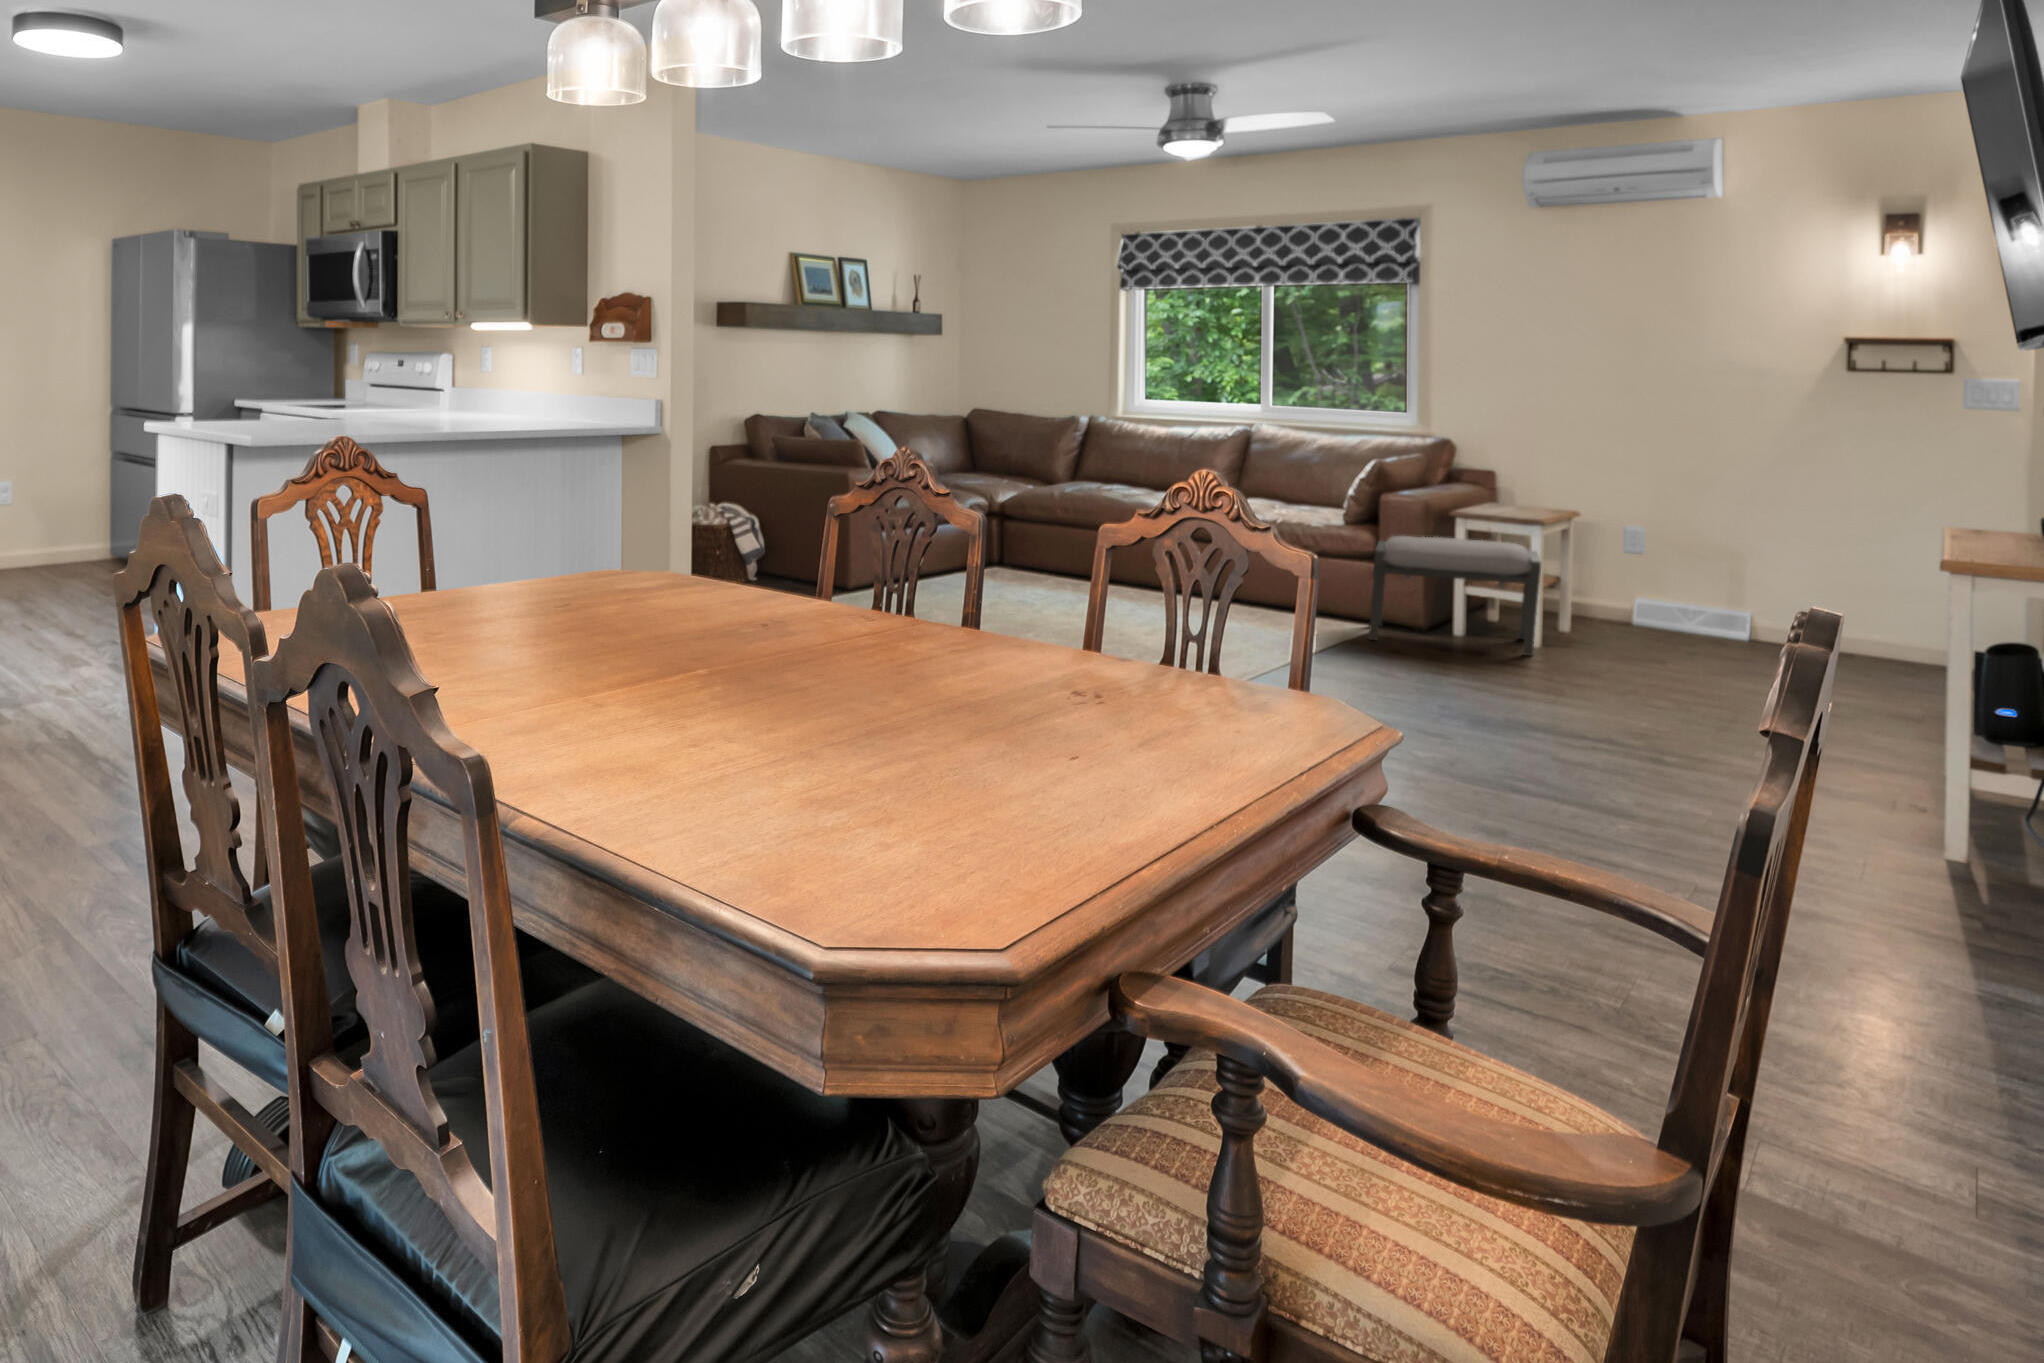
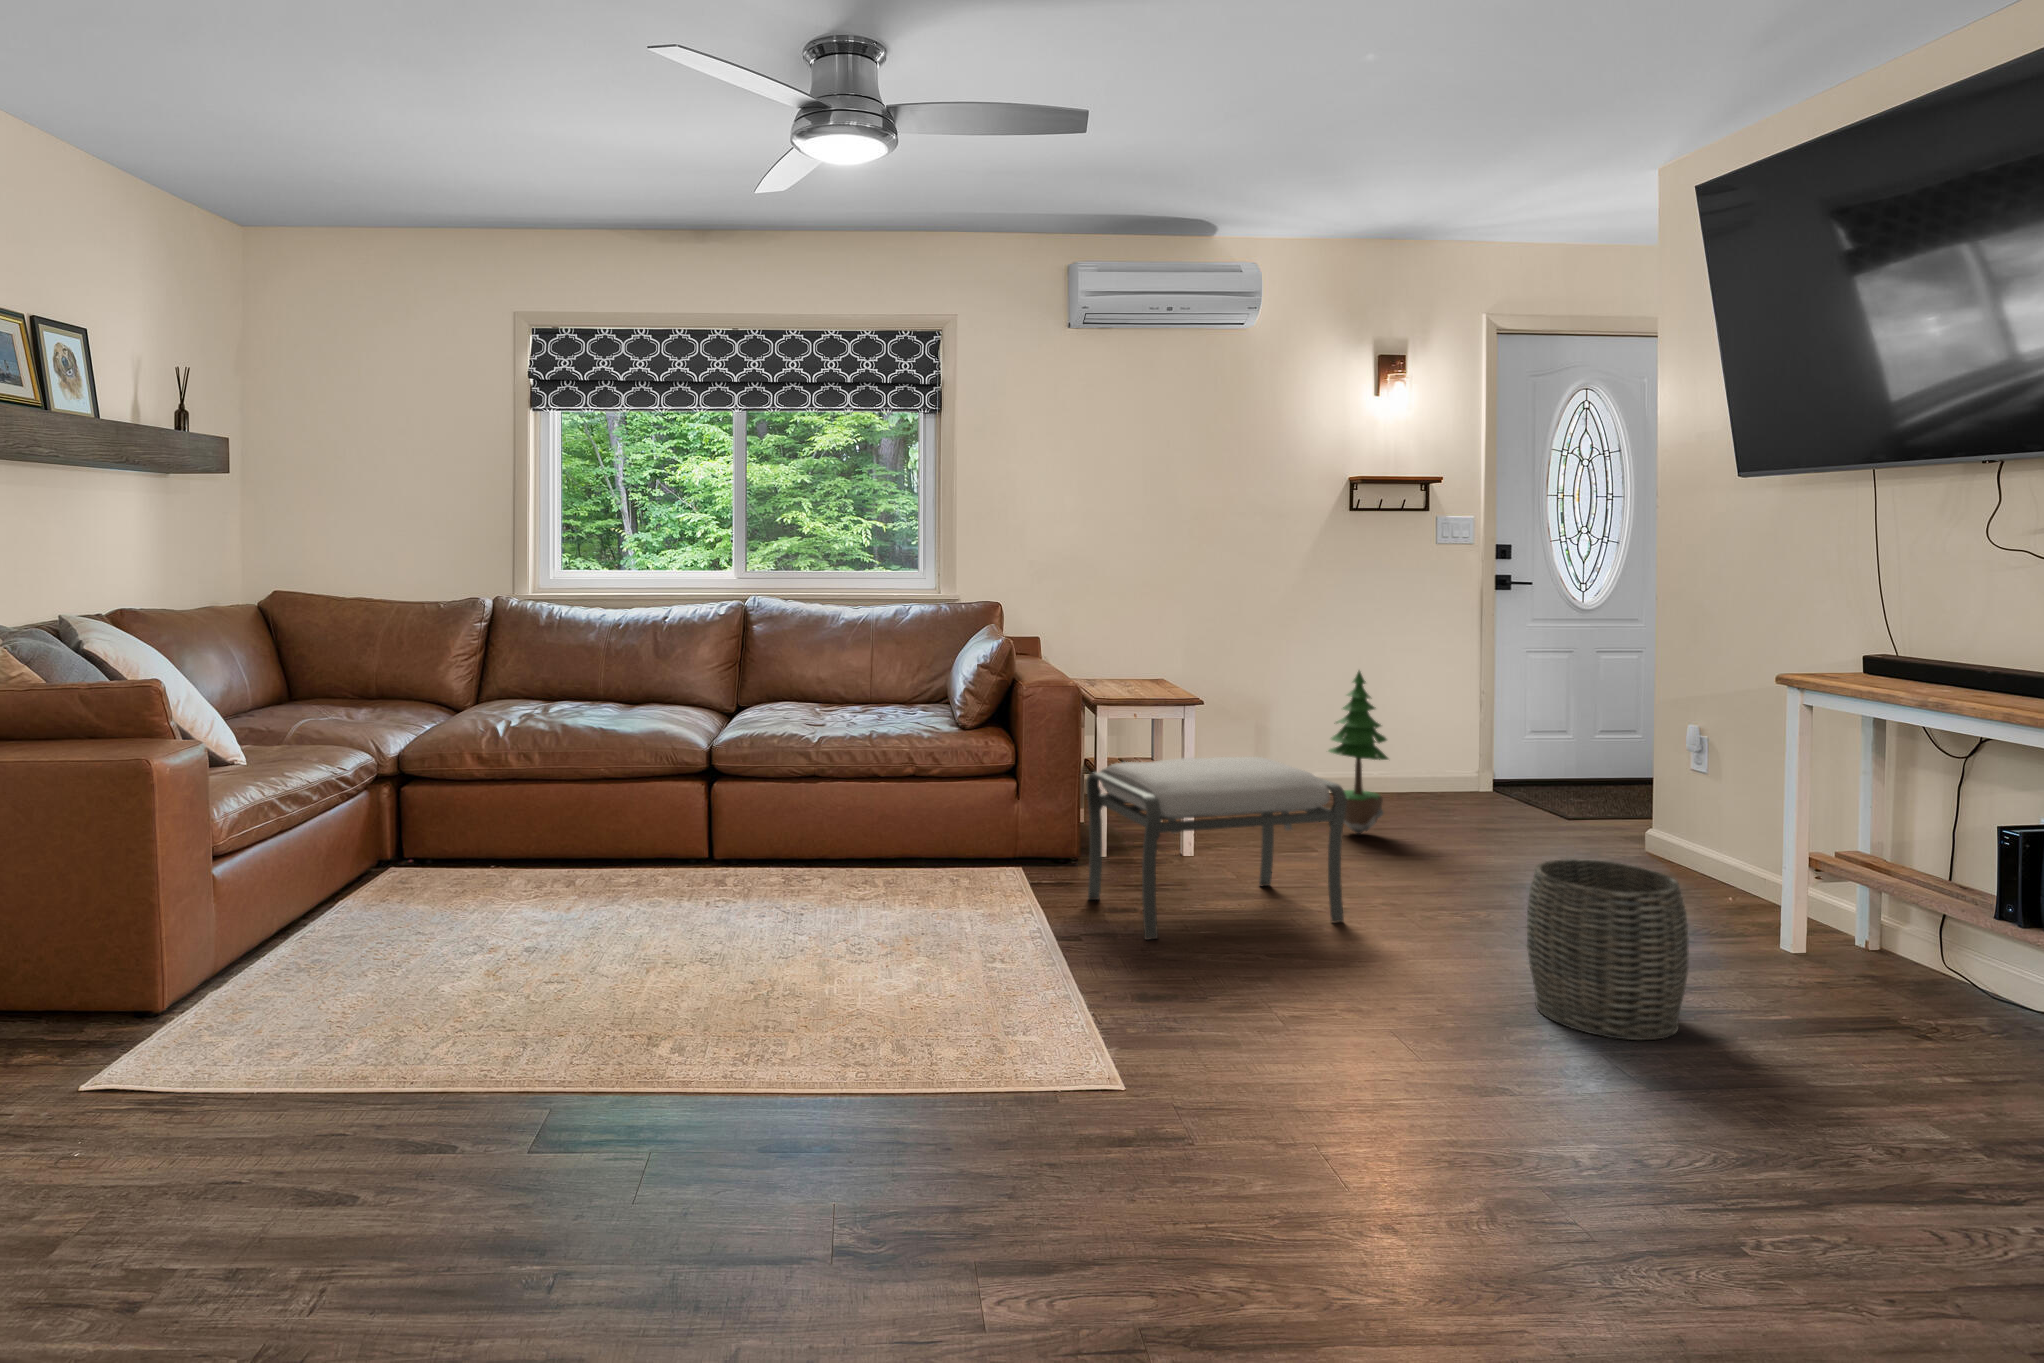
potted tree: none [1672,499,1731,636] -> present [1329,671,1388,834]
woven basket: none [1551,602,1661,710] -> present [1527,859,1689,1040]

